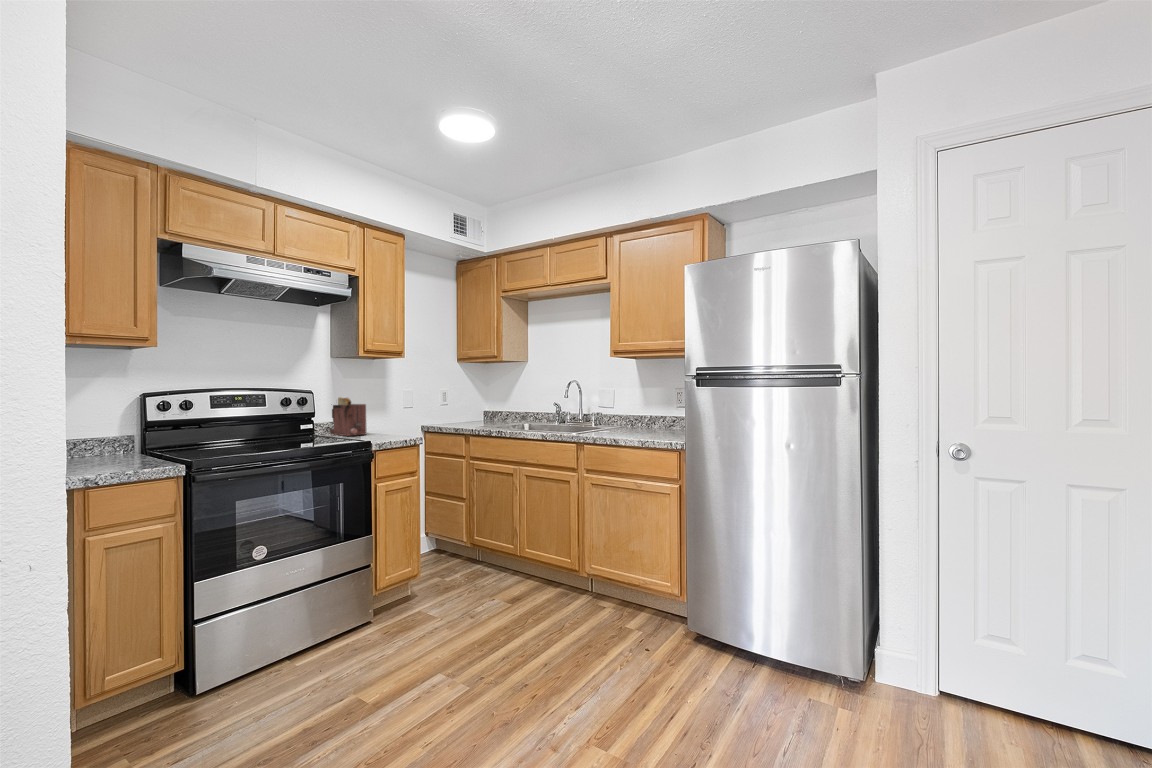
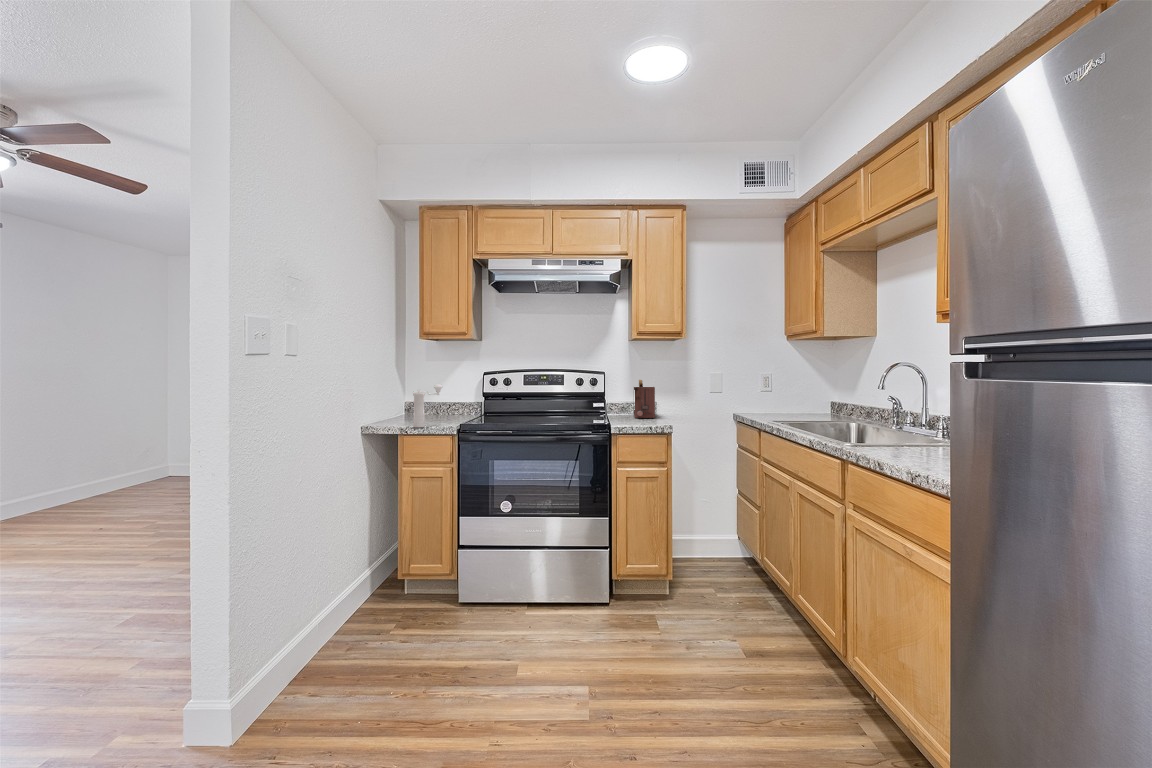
pepper mill: none [97,409,136,473] -> present [413,385,442,428]

